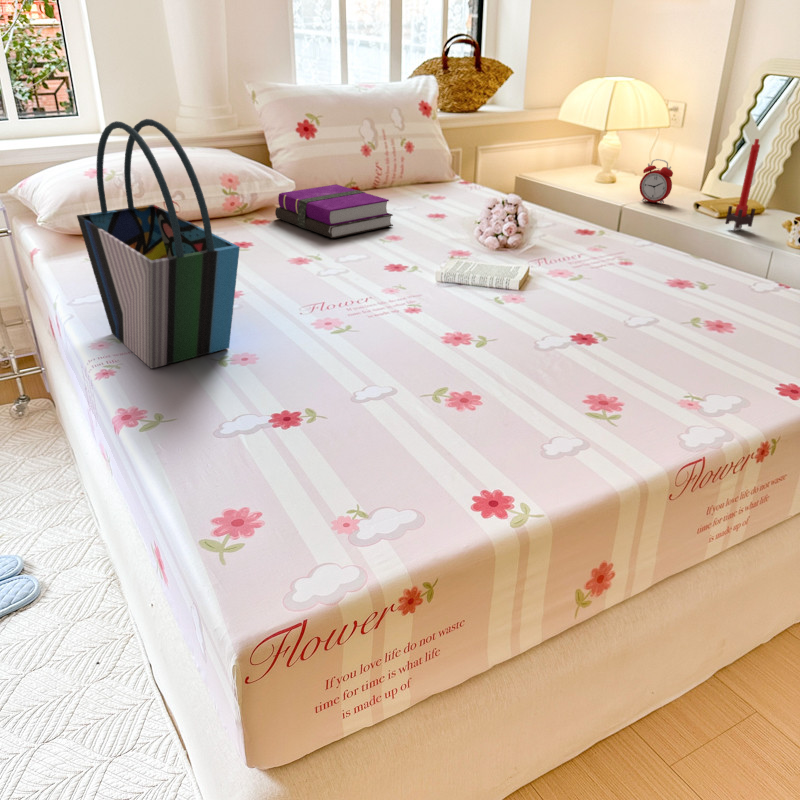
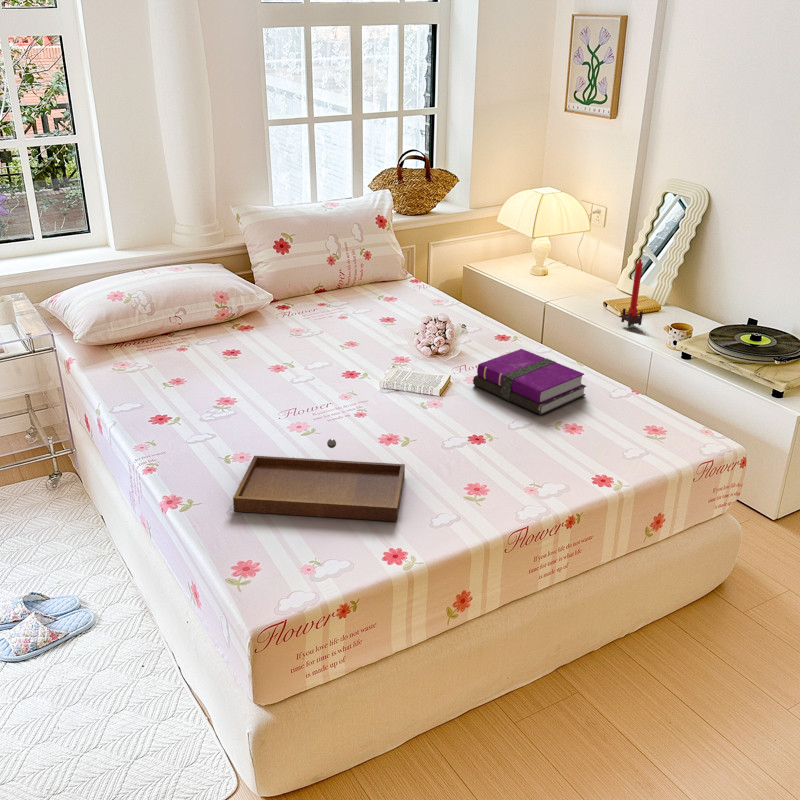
tote bag: present [77,119,240,368] -> none [126,303,241,466]
alarm clock: present [640,159,673,204] -> none [560,263,586,299]
notebook: present [275,184,393,238] -> present [473,349,586,415]
tray: none [223,320,490,448] -> present [233,439,405,521]

